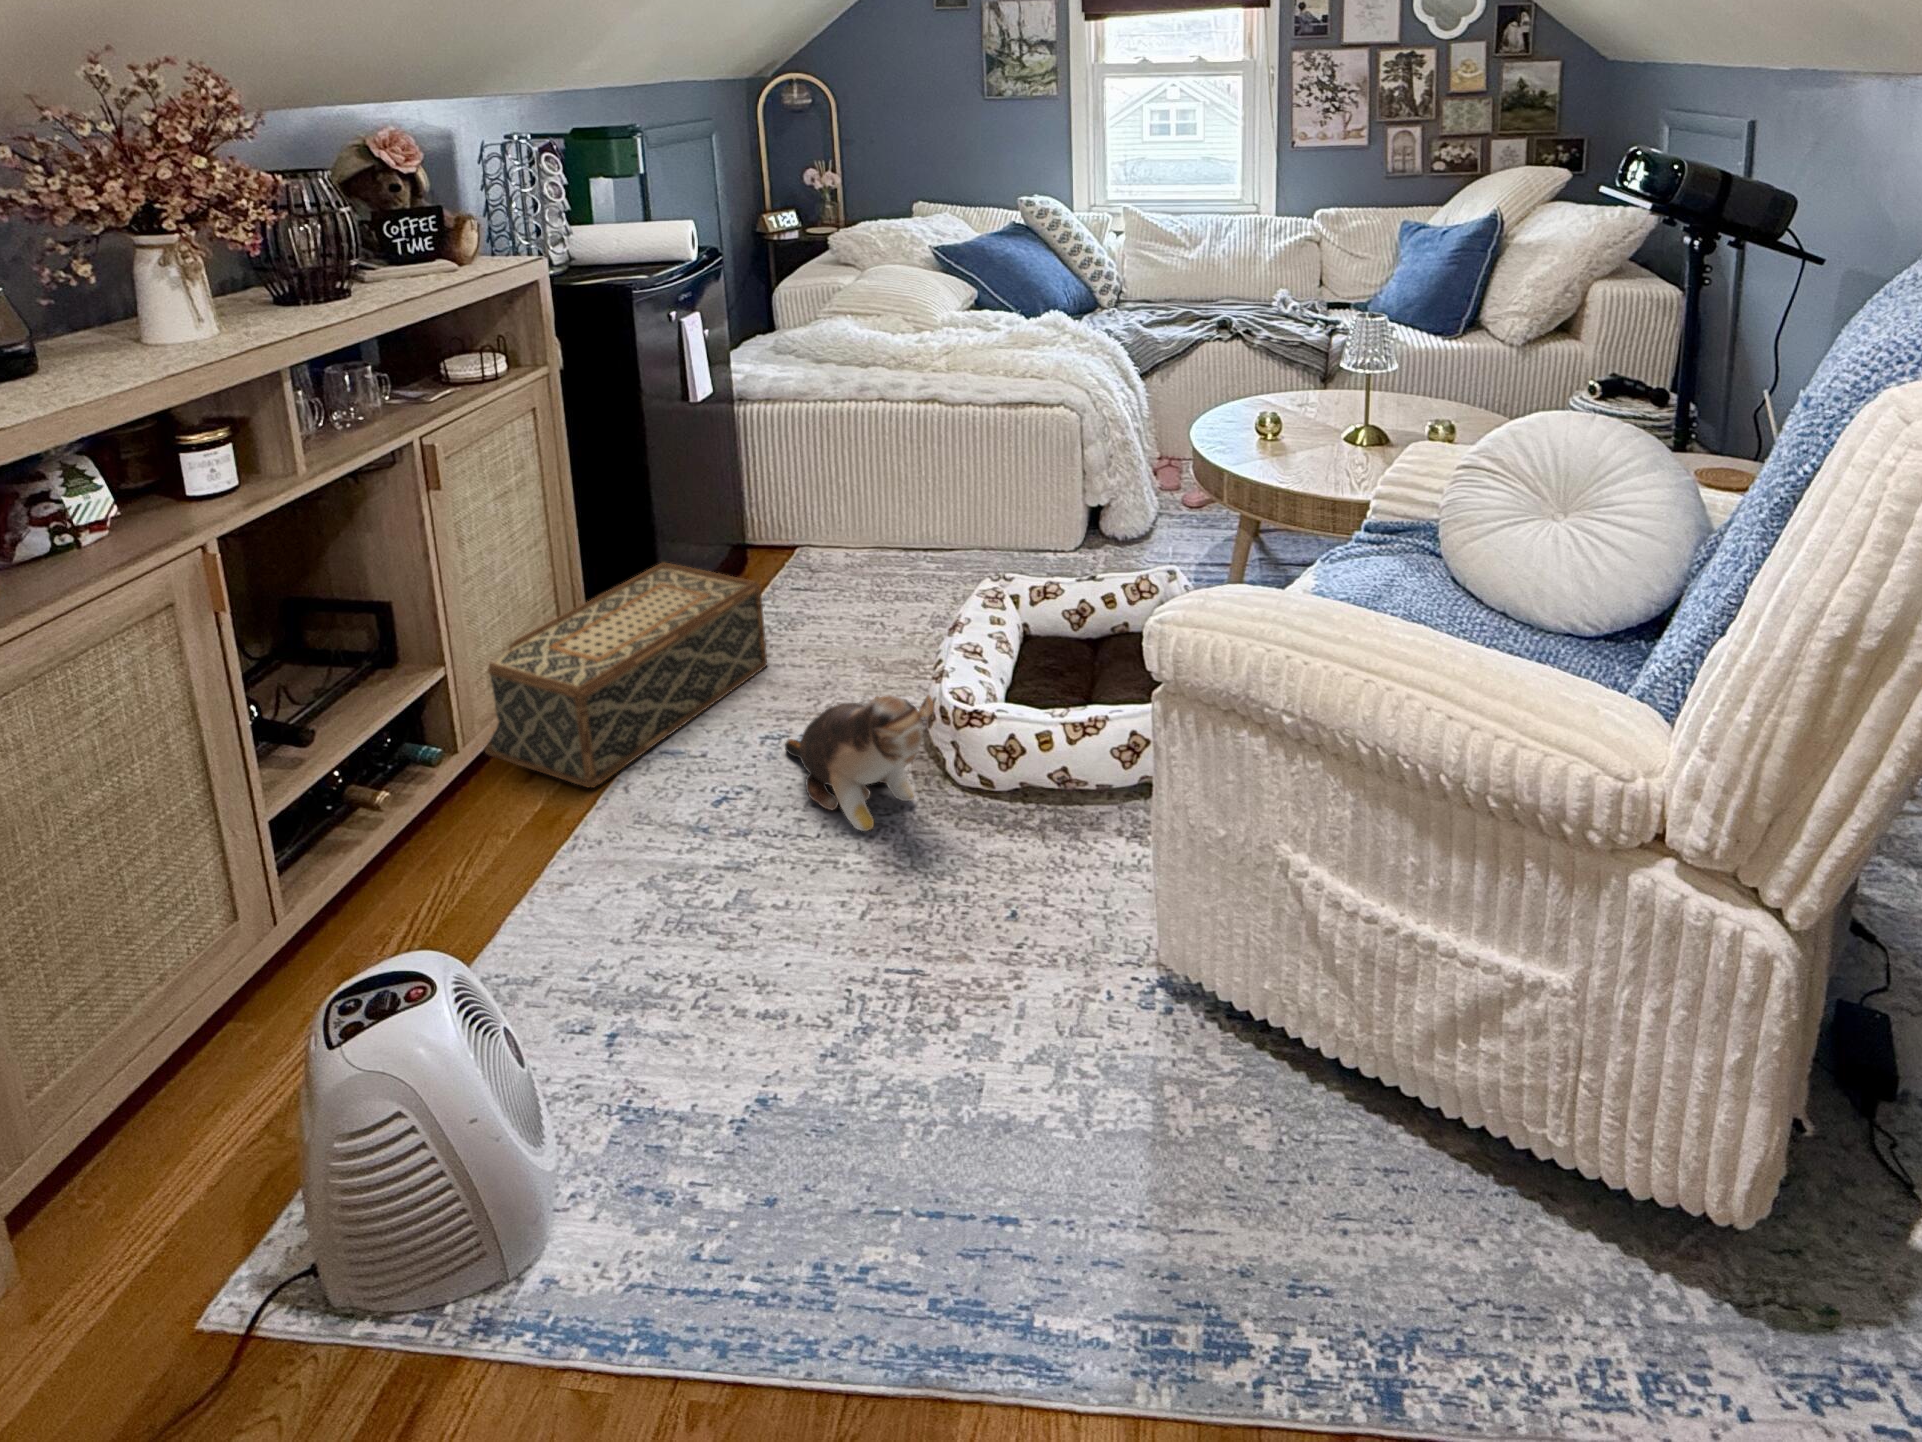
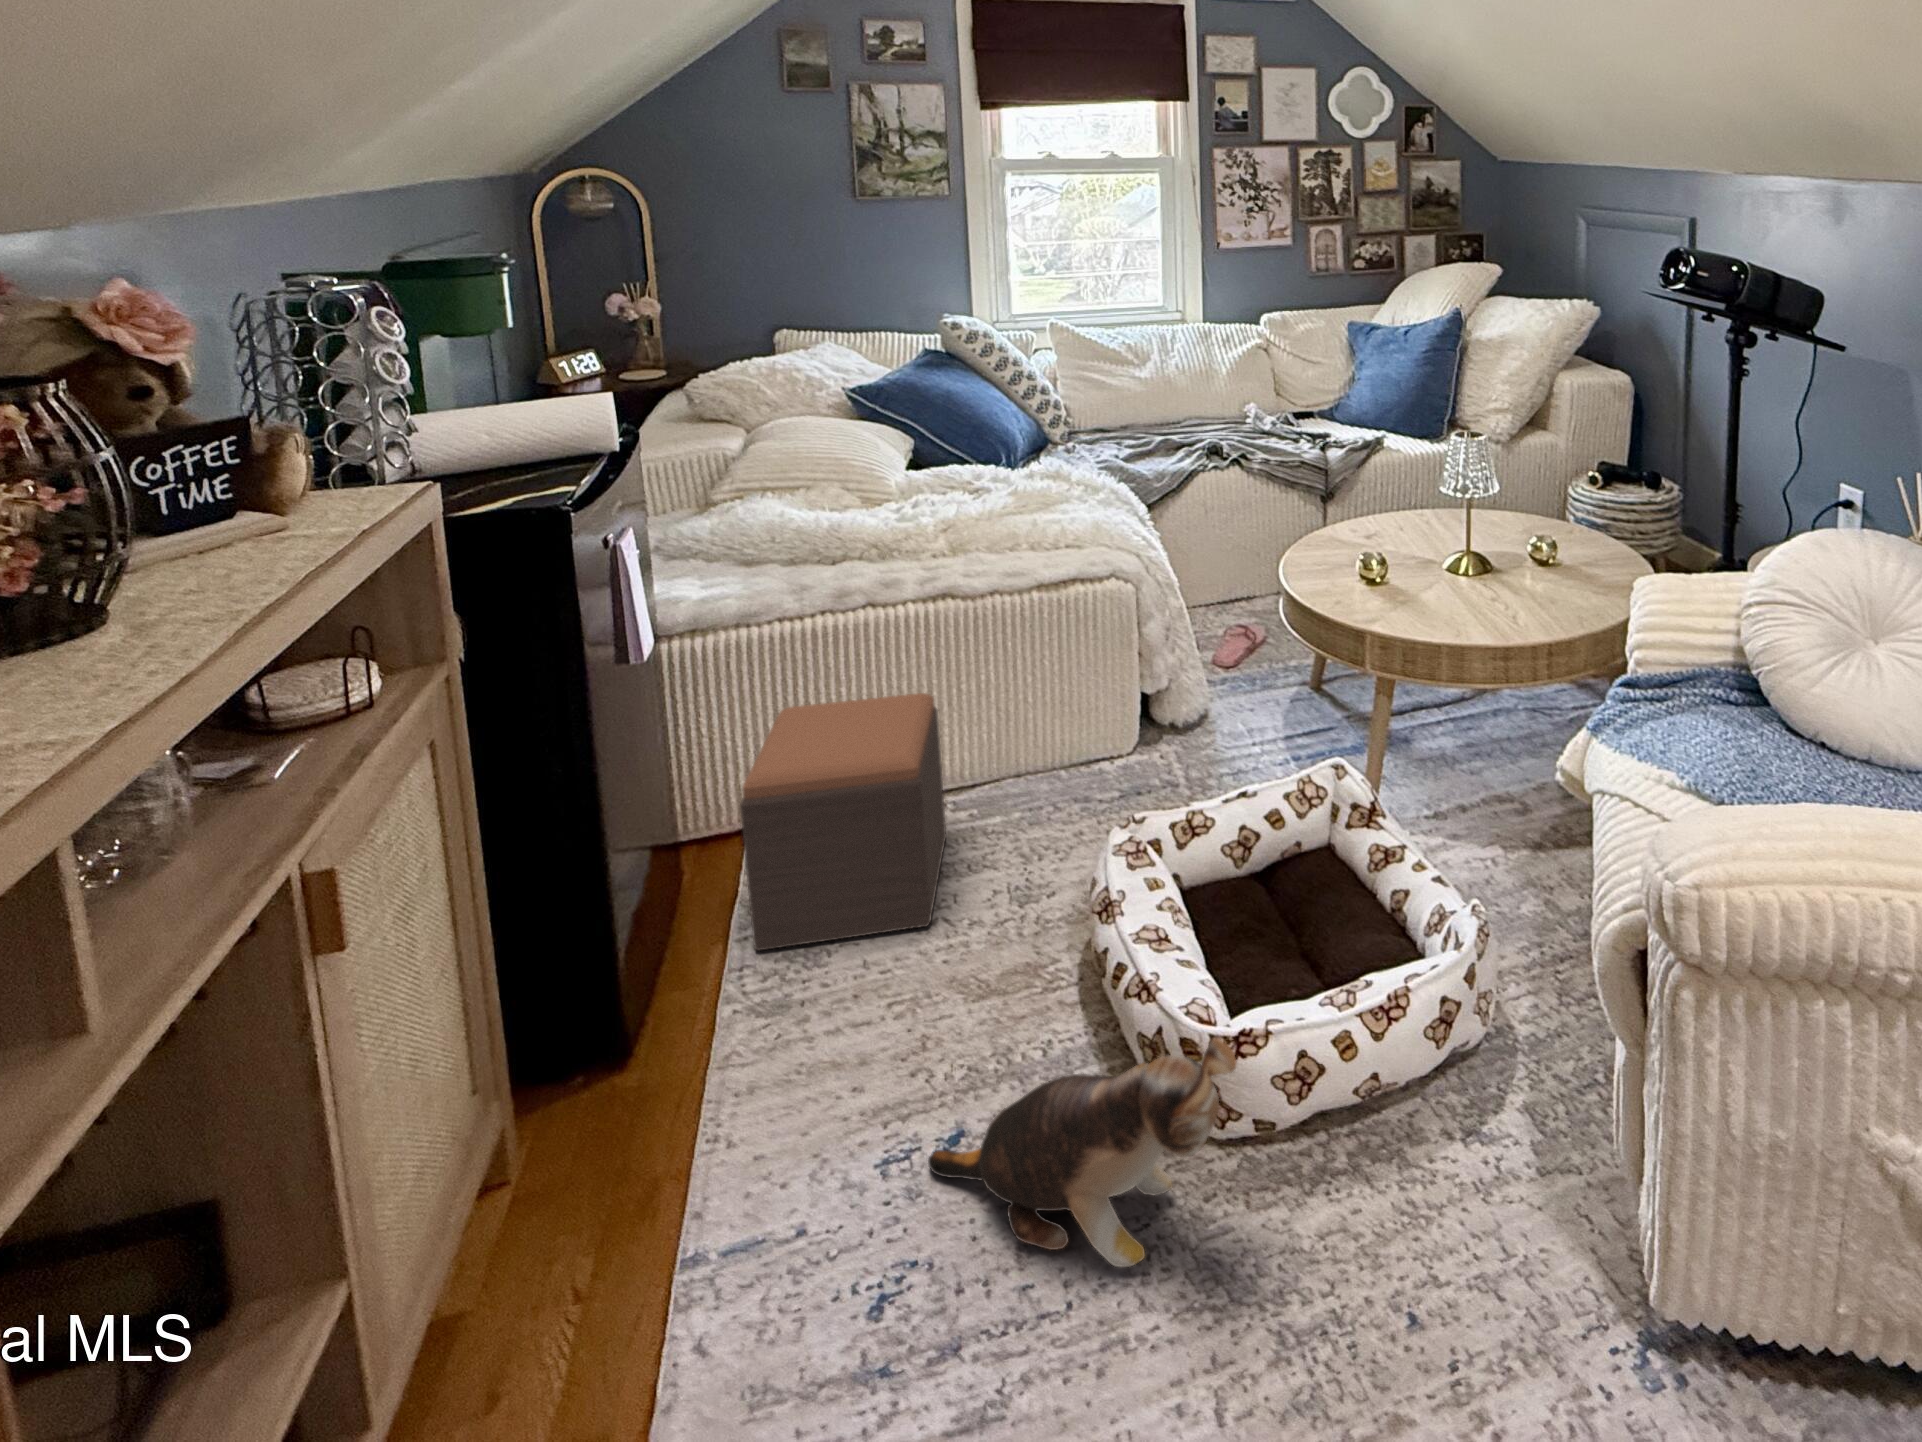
footstool: none [750,457,909,622] -> present [740,693,946,950]
woven basket: present [484,563,767,788] -> none [354,917,818,1370]

